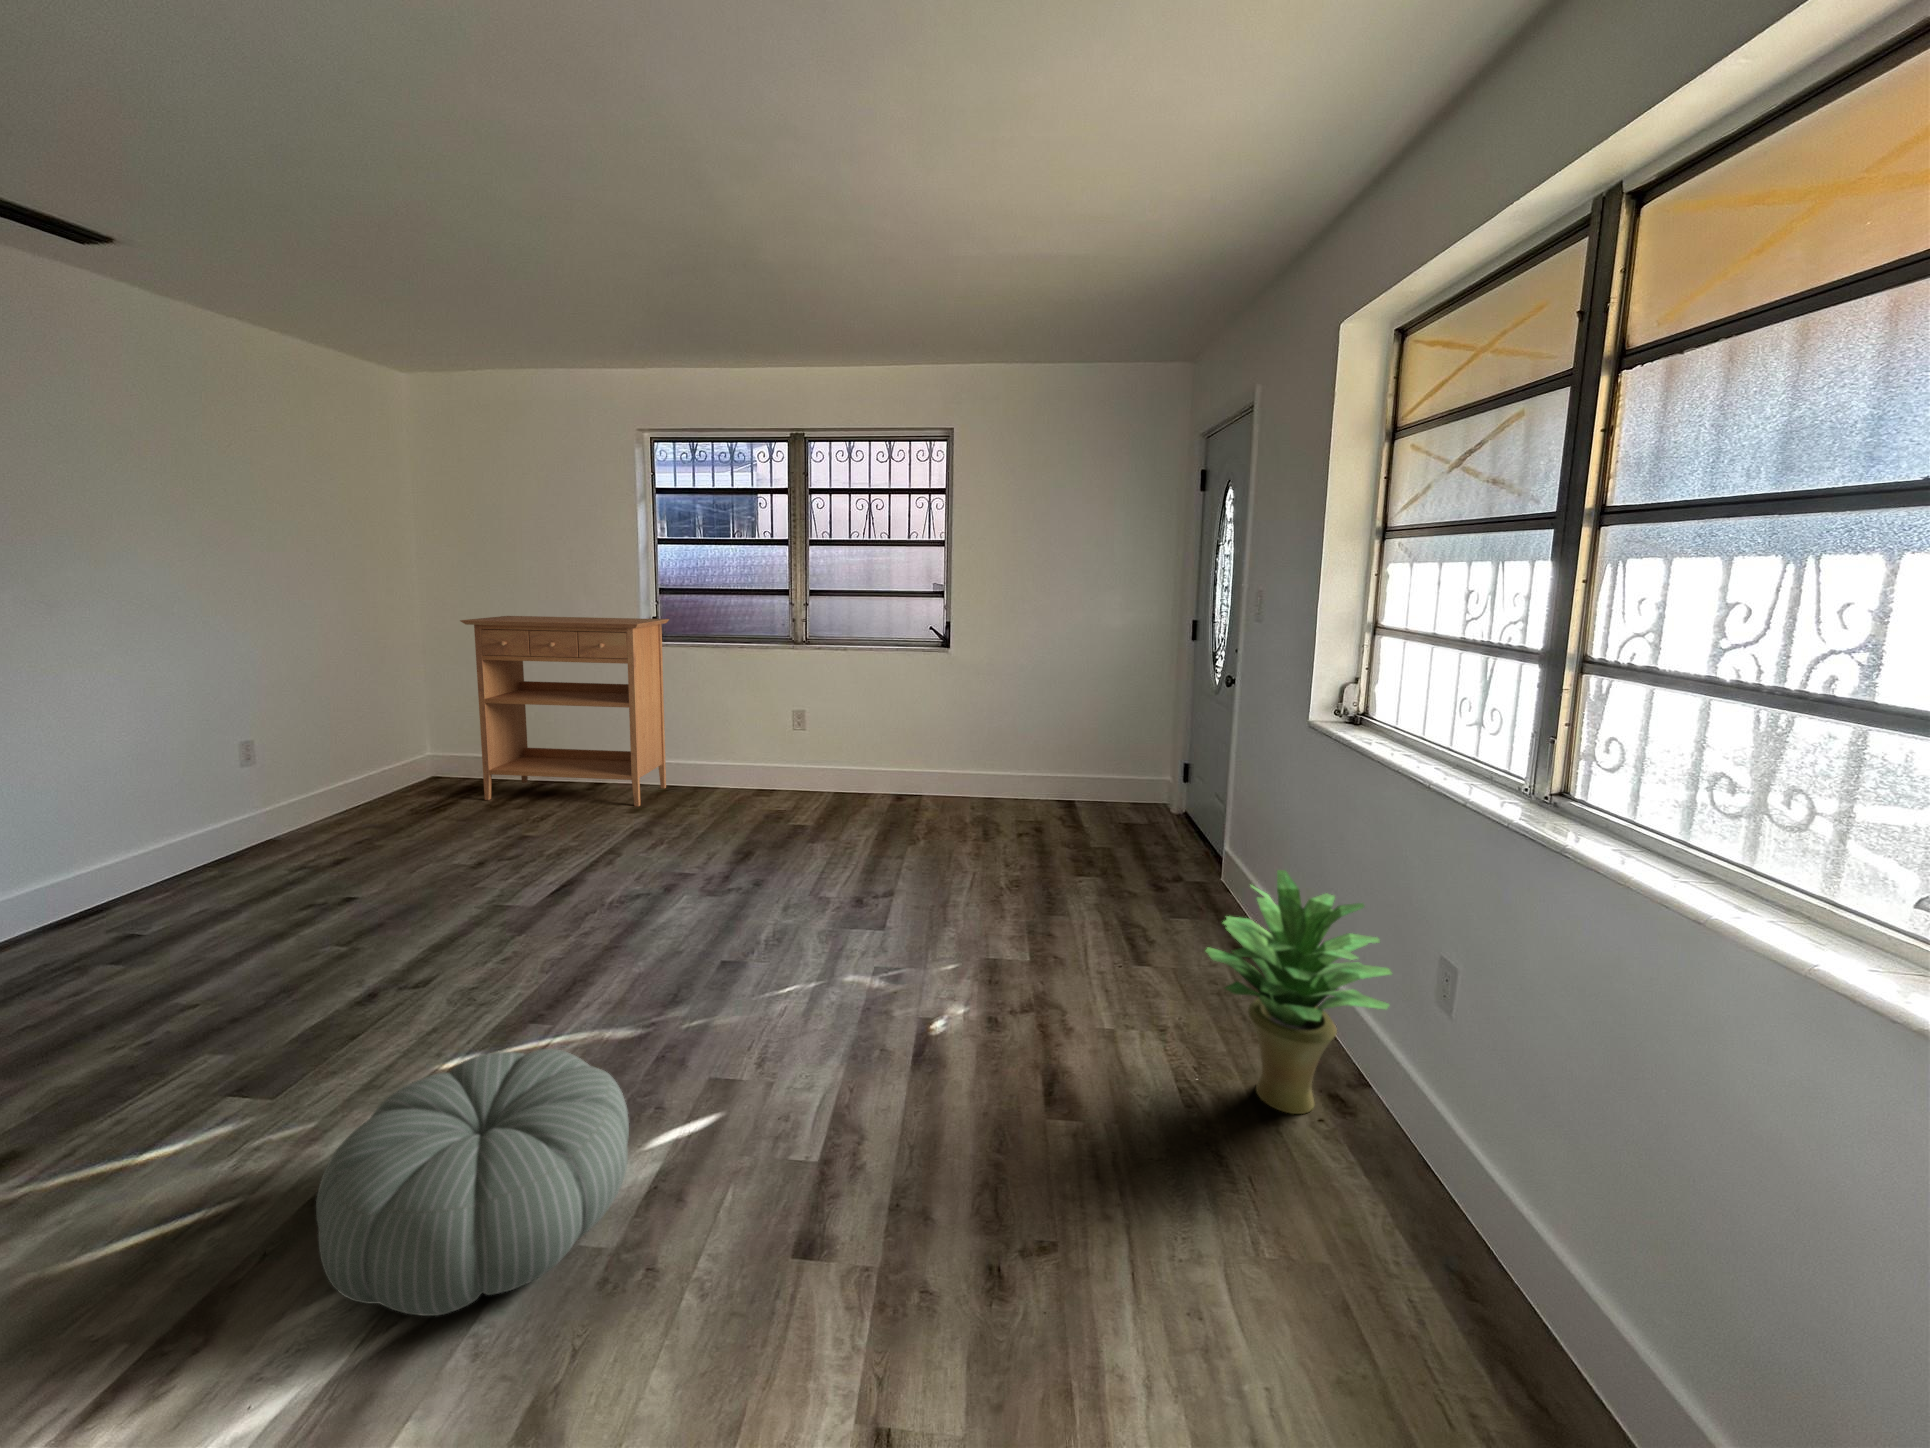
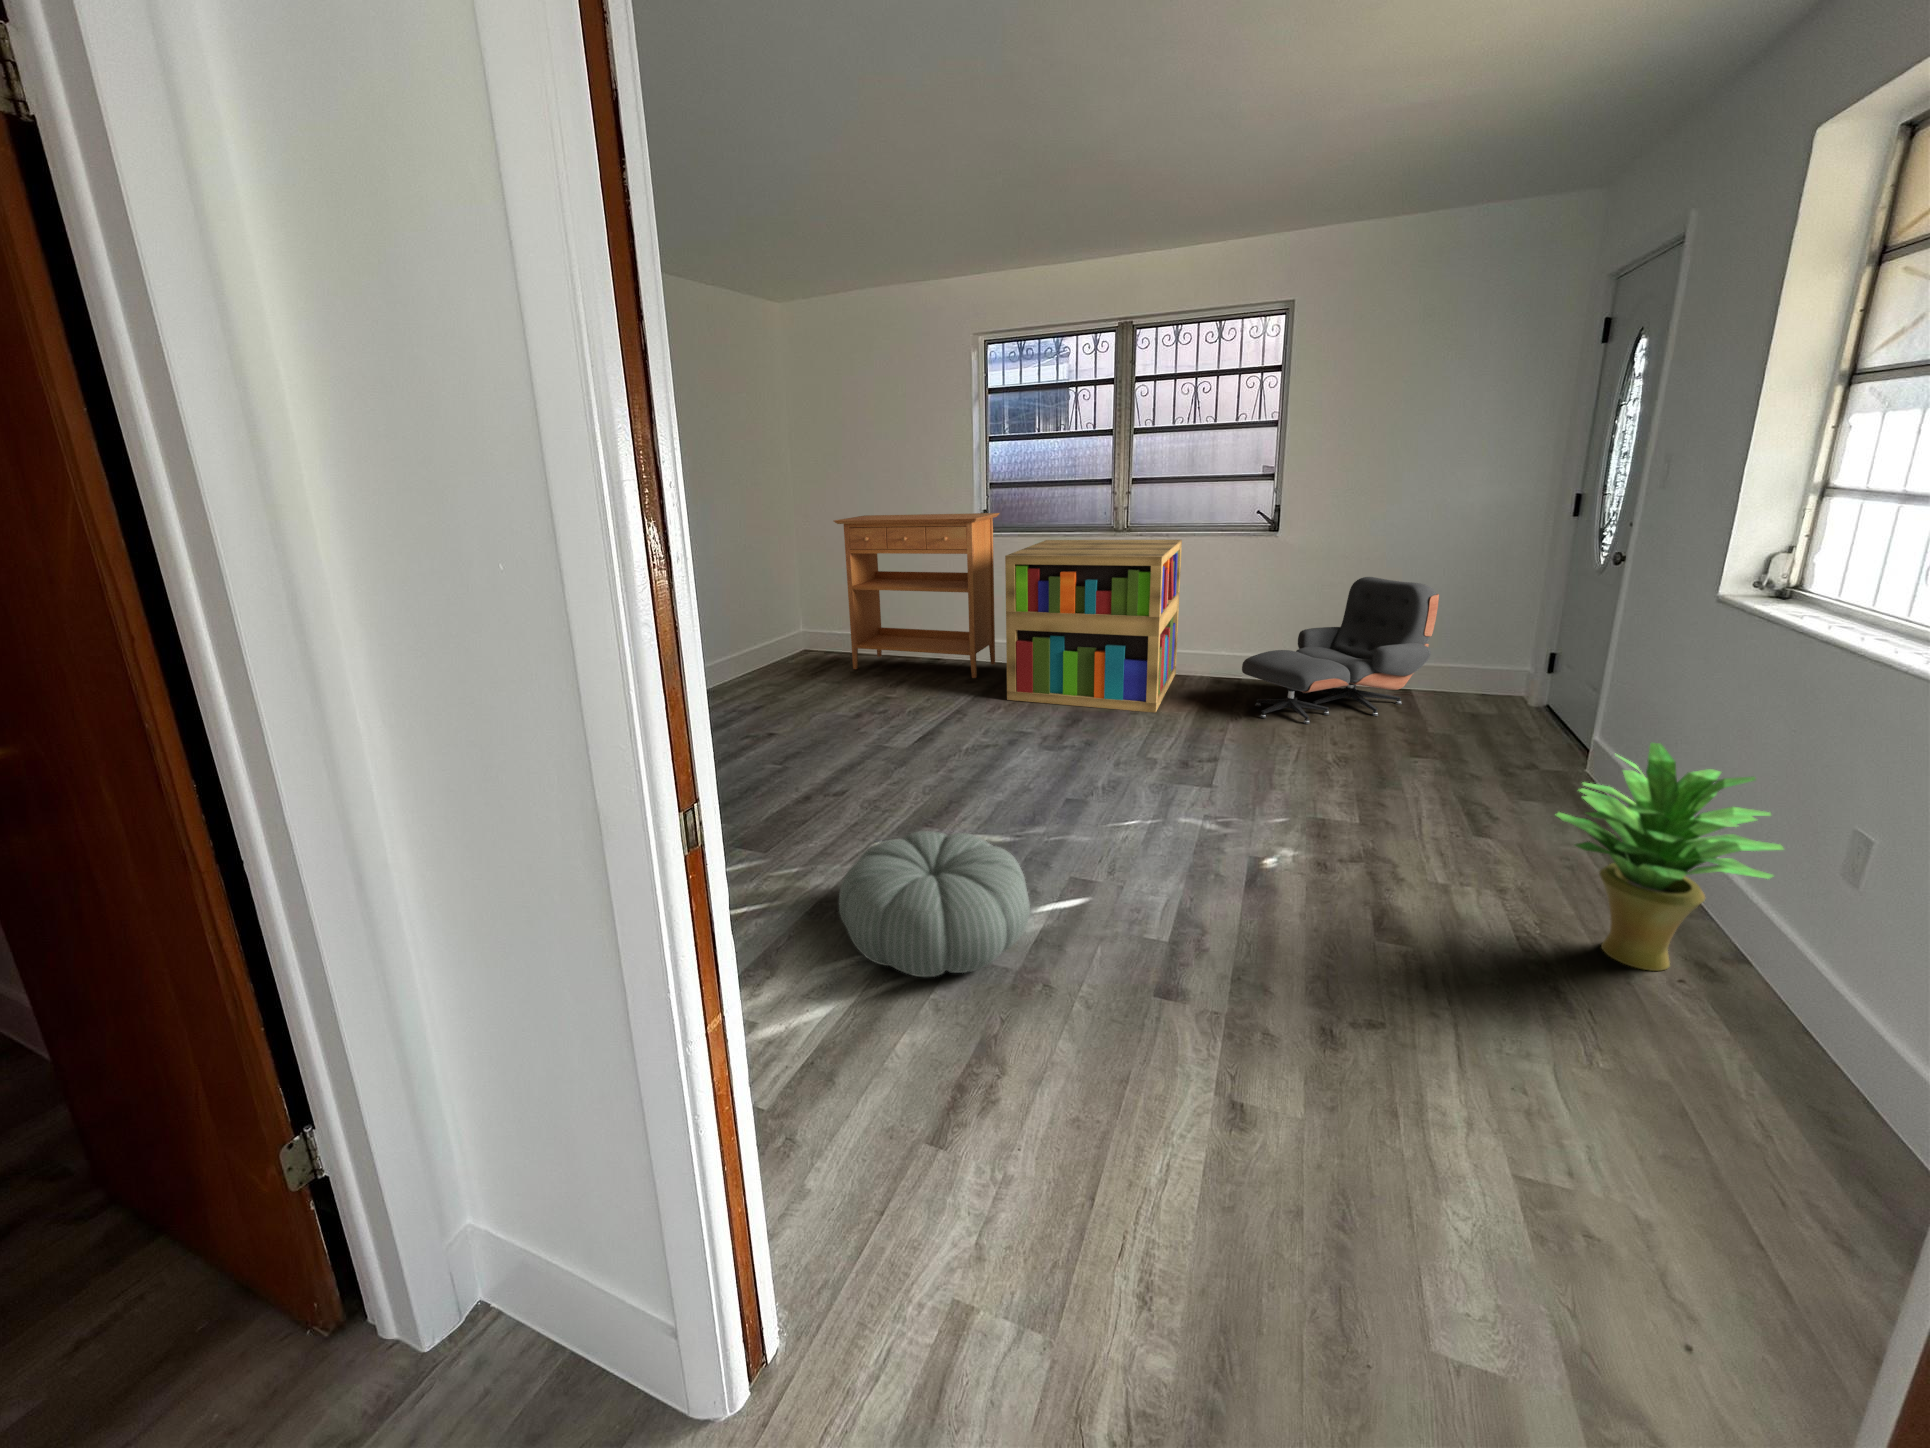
bookshelf: none [666,650,862,840] -> present [1005,540,1182,713]
lounge chair: none [921,694,1092,845] -> present [1242,577,1439,724]

